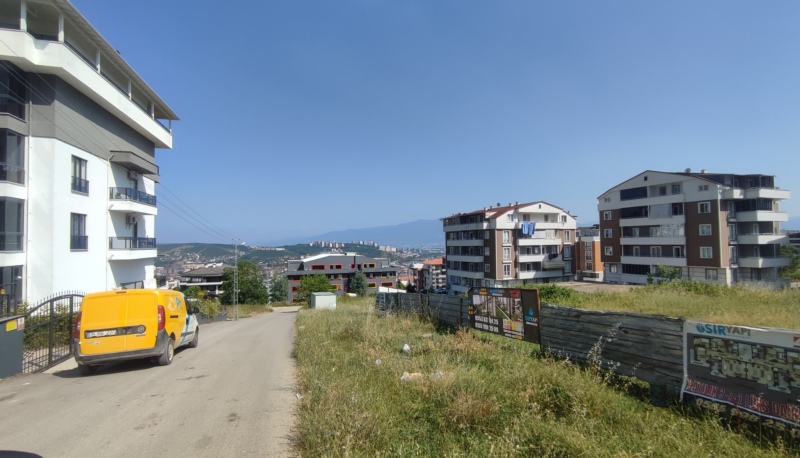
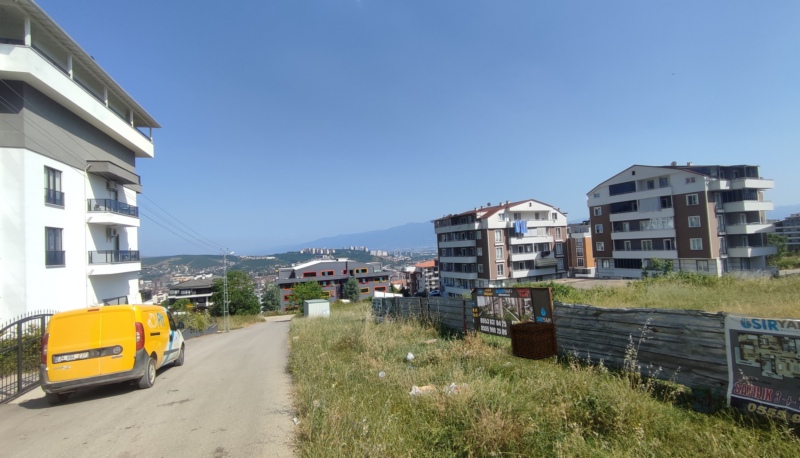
wooden crate: none [498,320,542,355] -> present [510,321,558,360]

